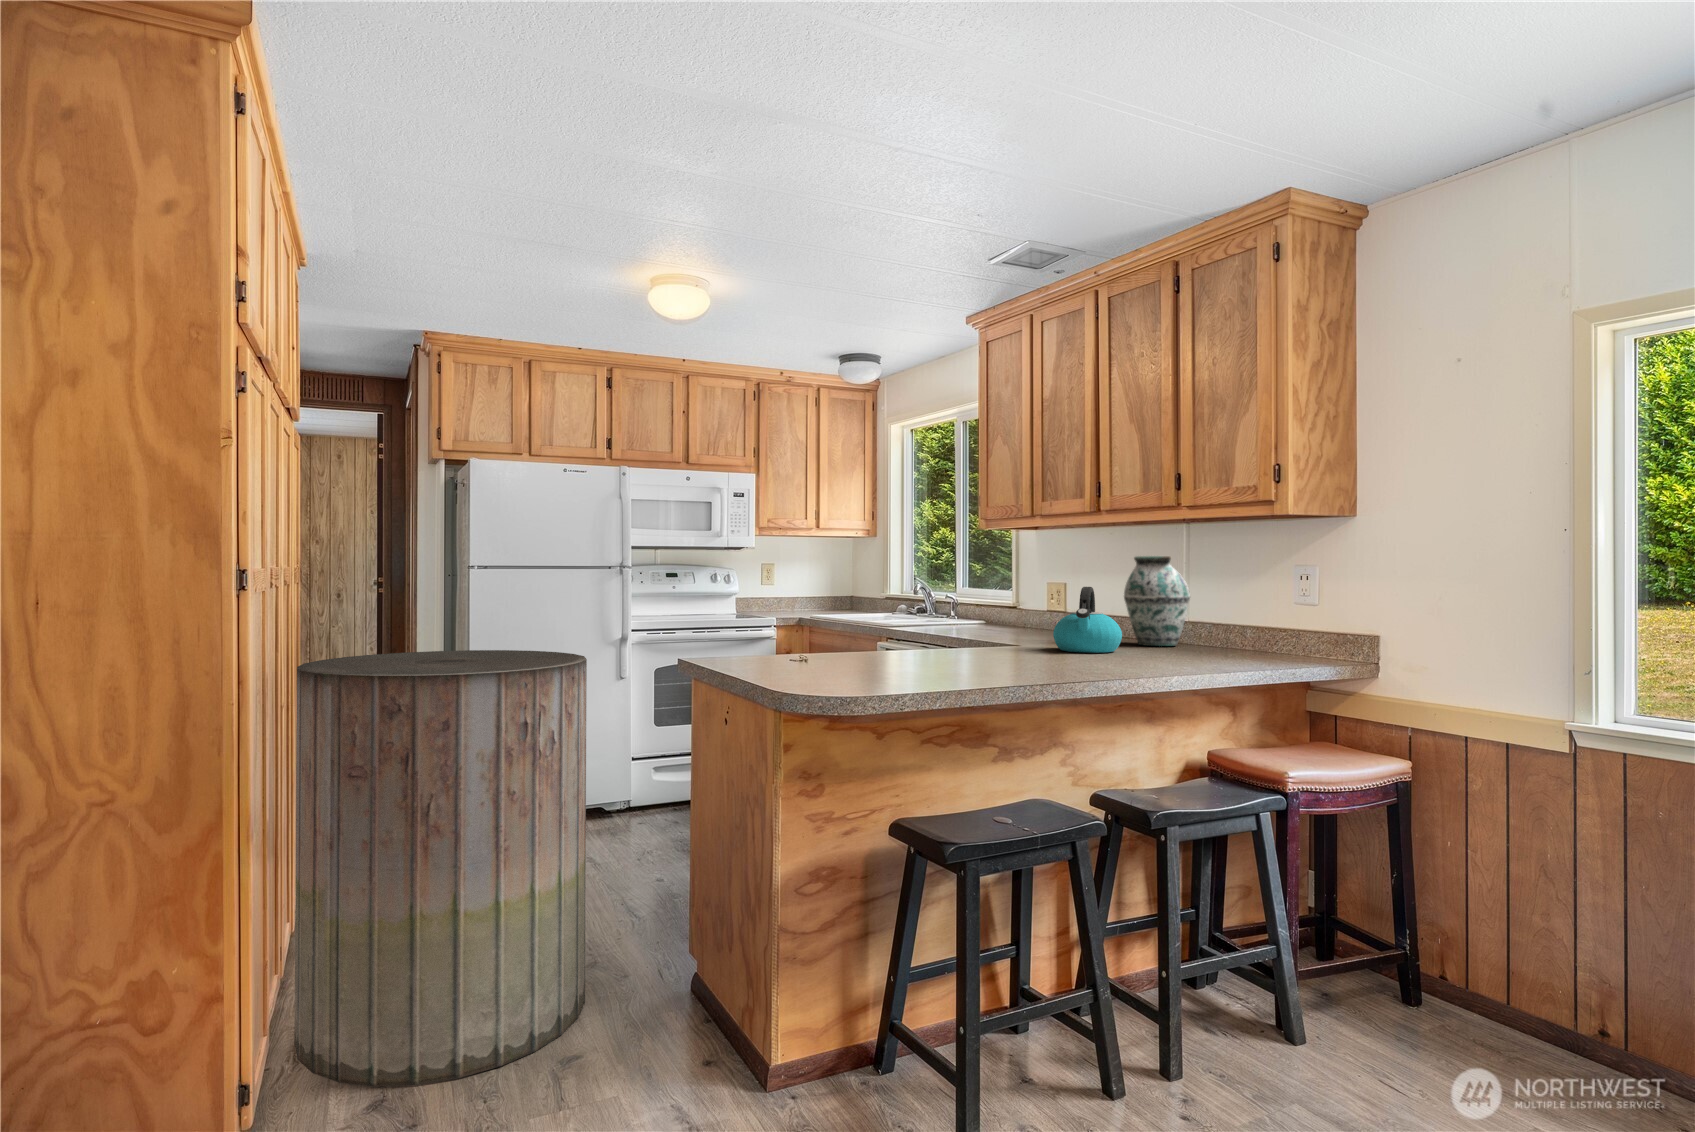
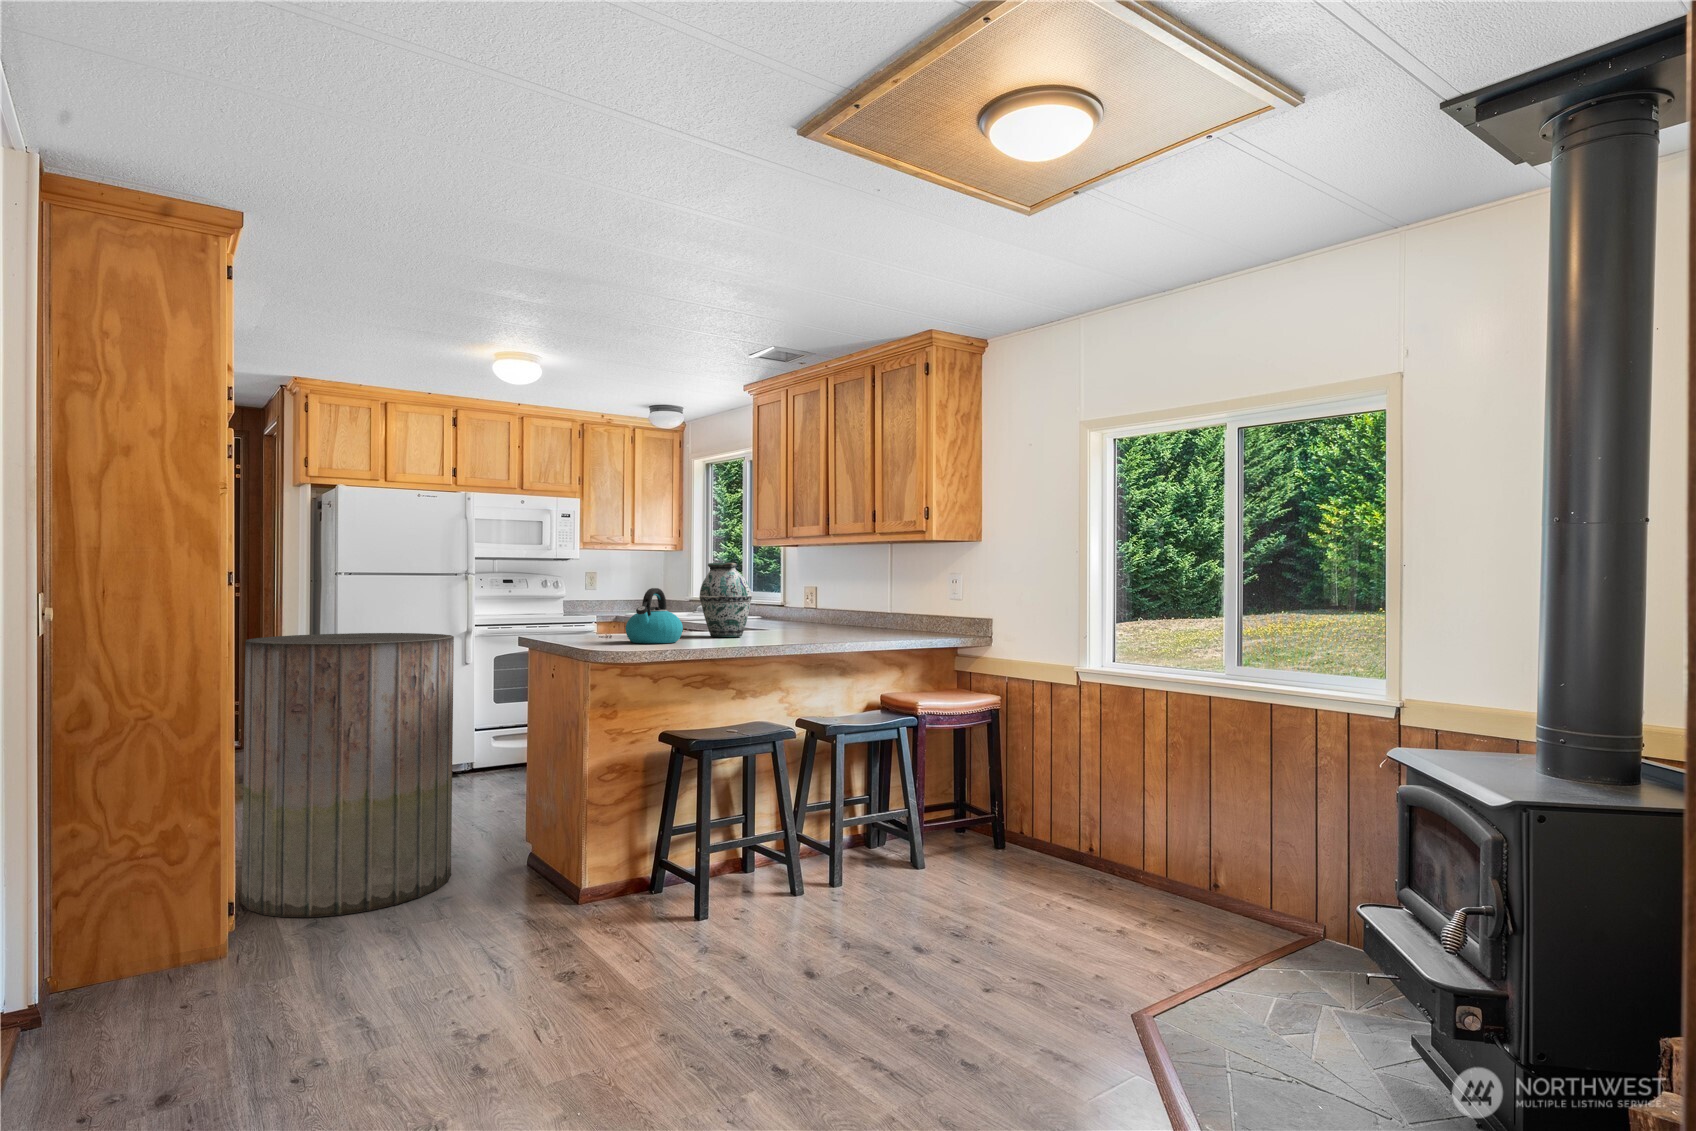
vase: present [1124,556,1190,646] -> present [699,563,752,637]
kettle: present [1053,587,1122,653] -> present [625,588,683,643]

